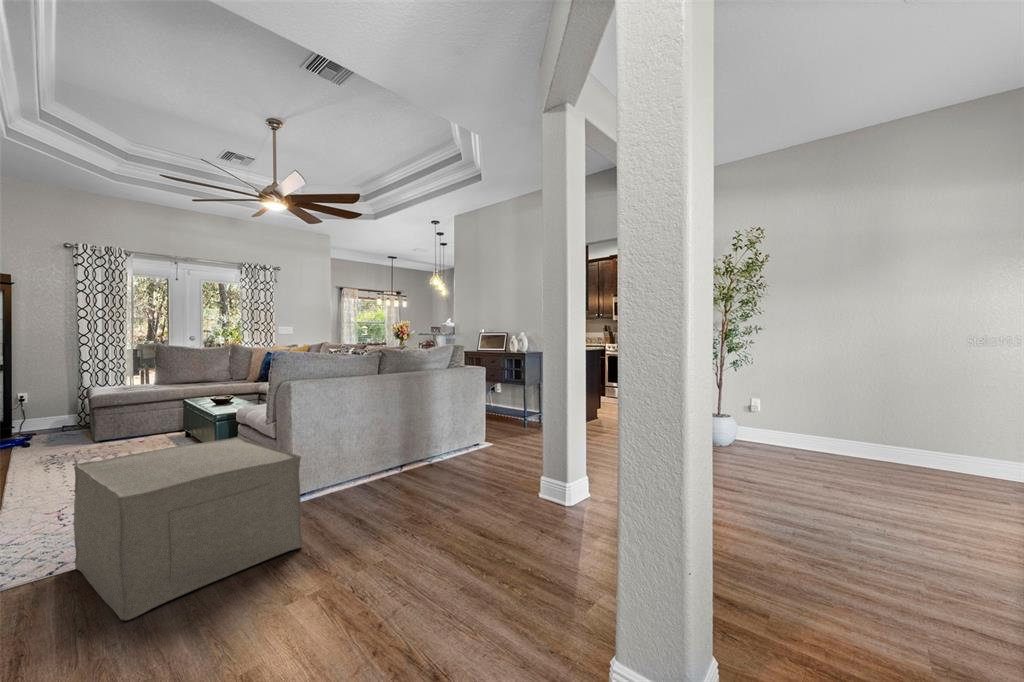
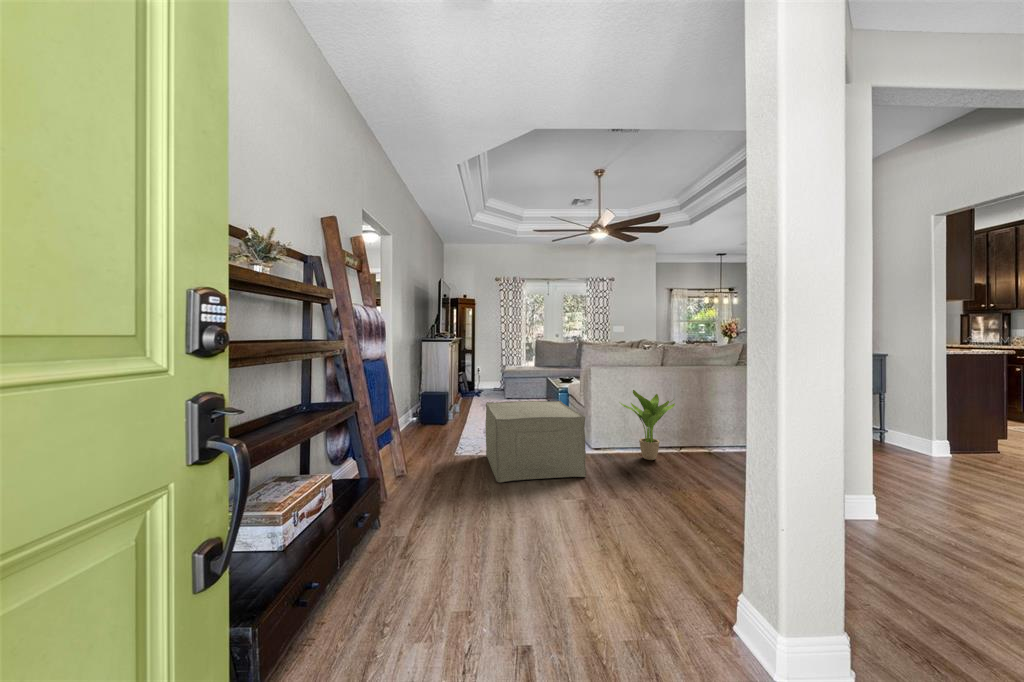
potted plant: none [334,407,406,493] -> present [620,390,675,460]

